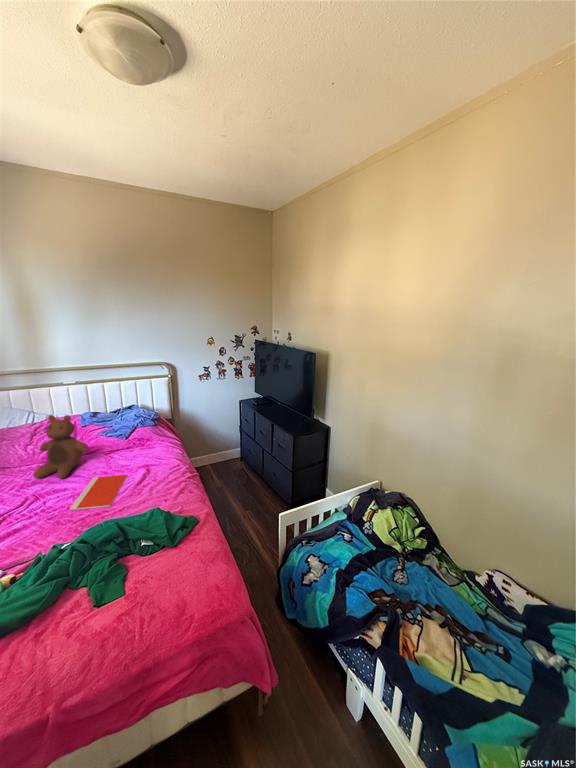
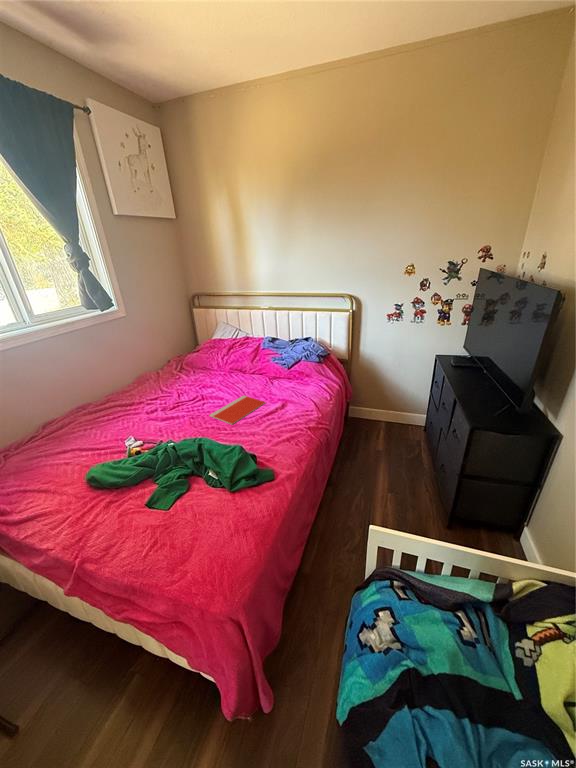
stuffed bear: present [33,415,89,479] -> none [214,333,251,389]

